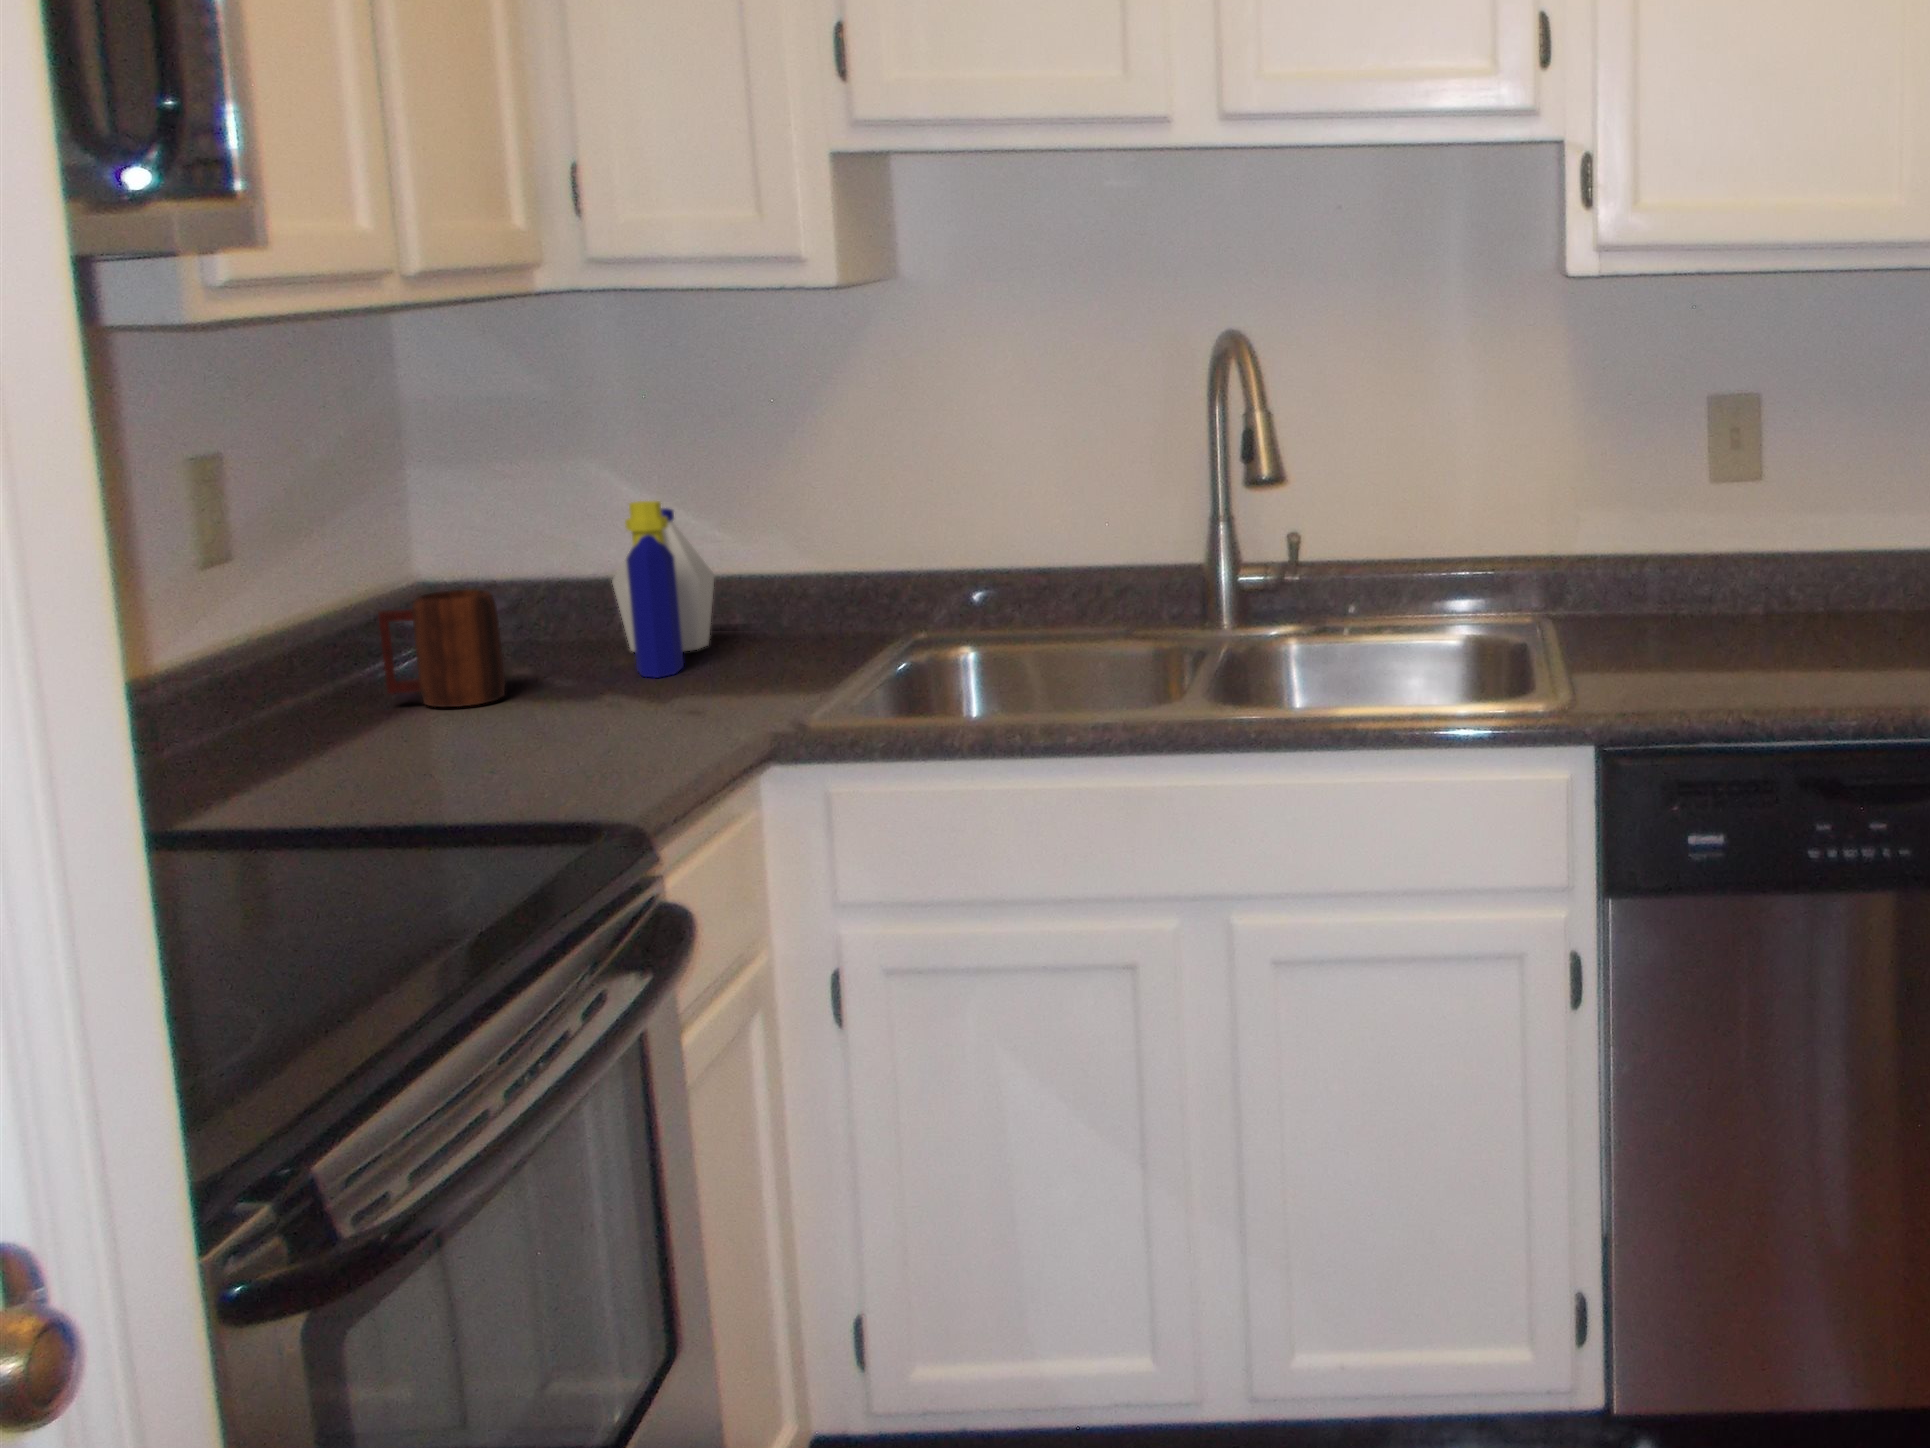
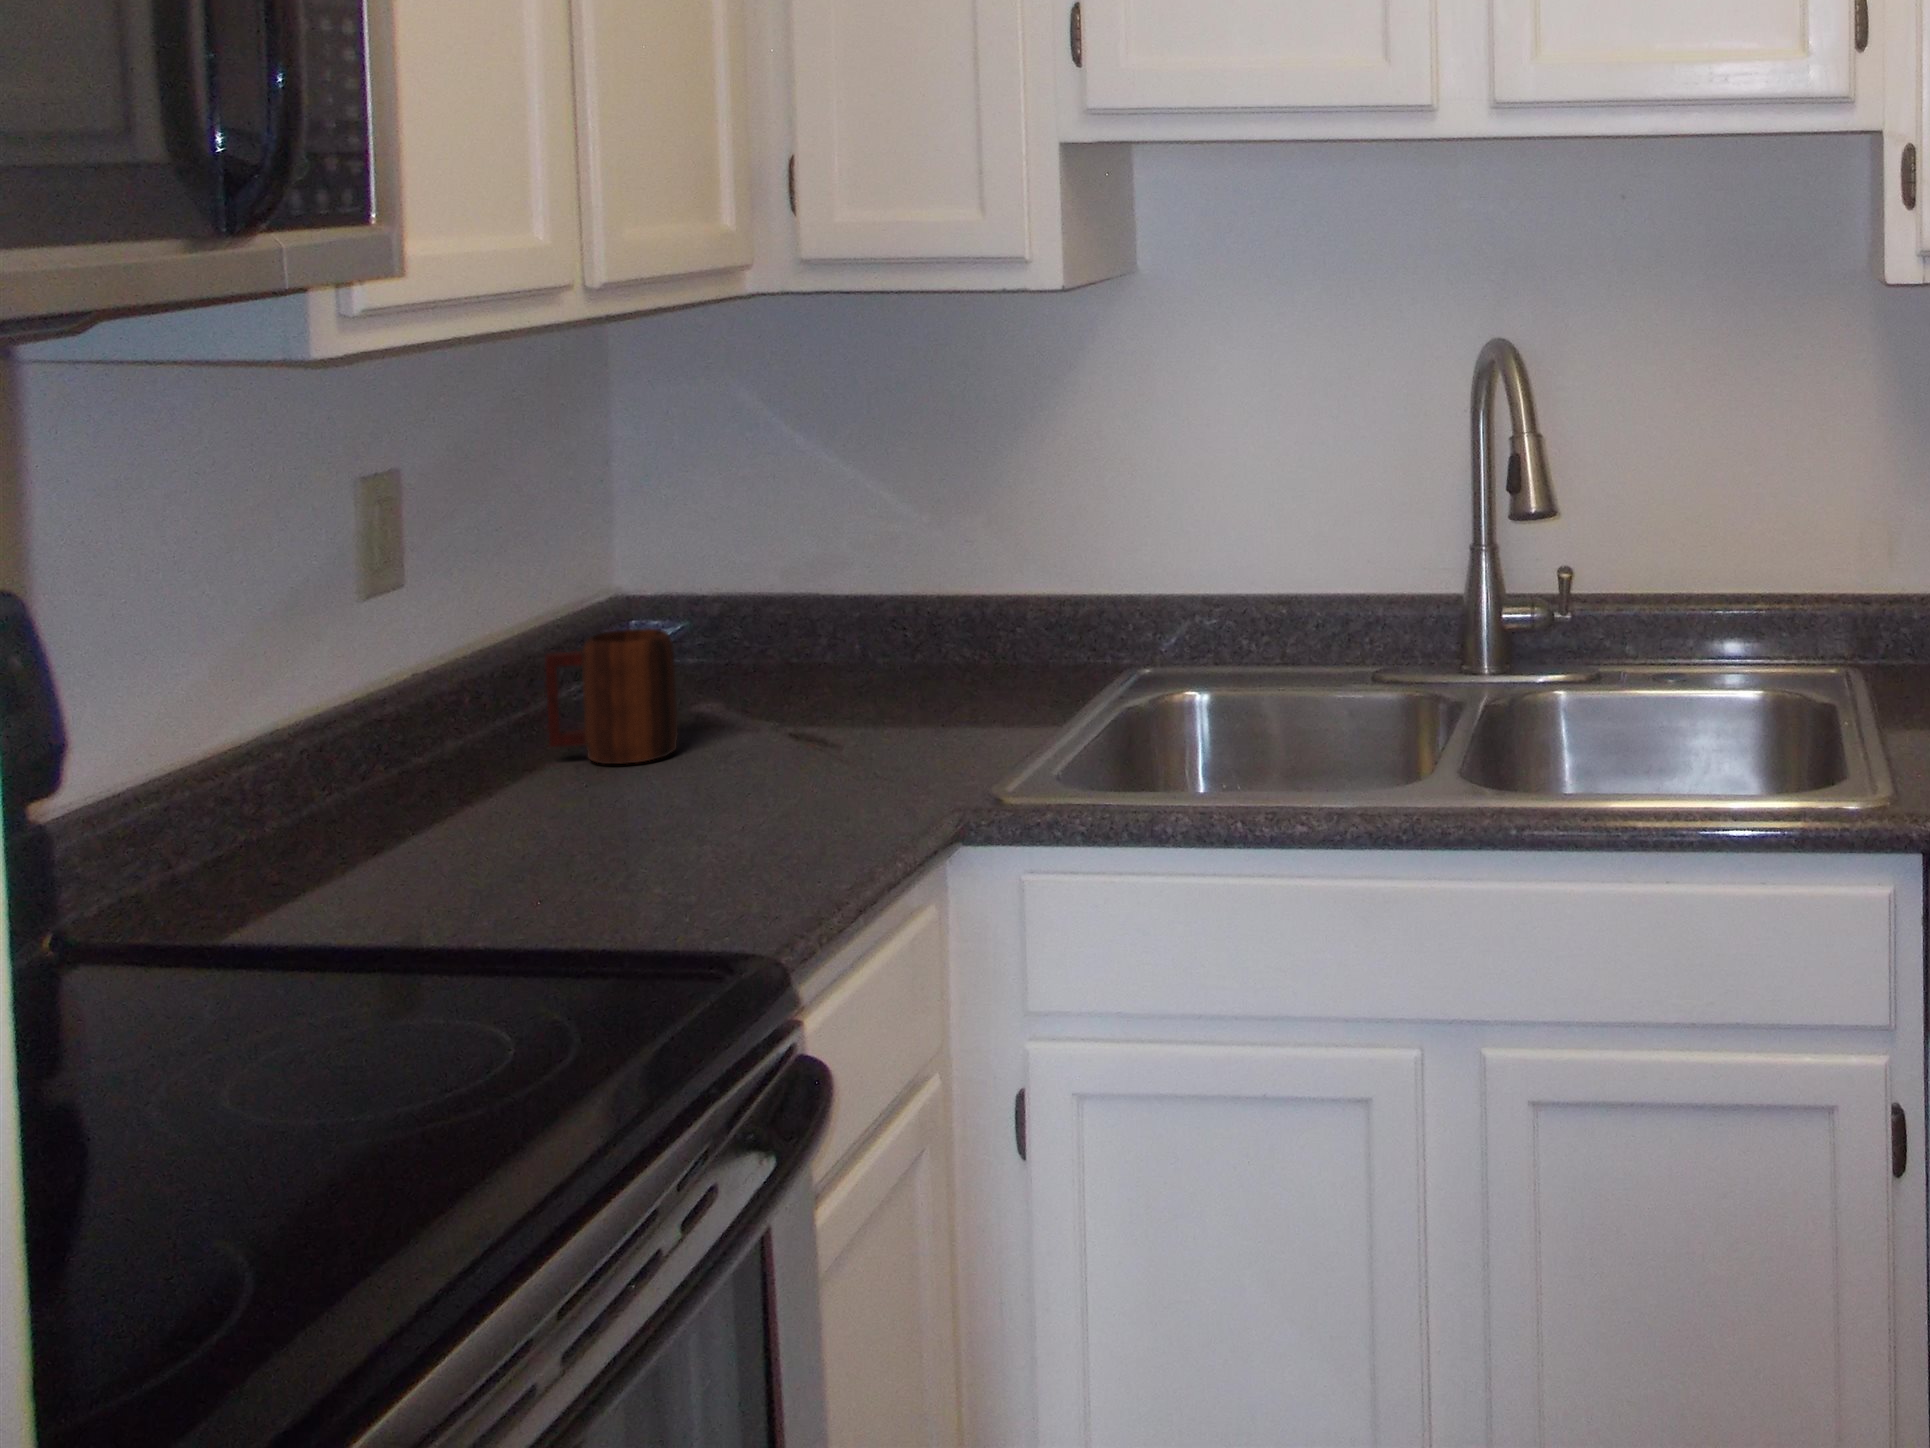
bottle: present [612,501,714,678] -> none [809,525,920,728]

